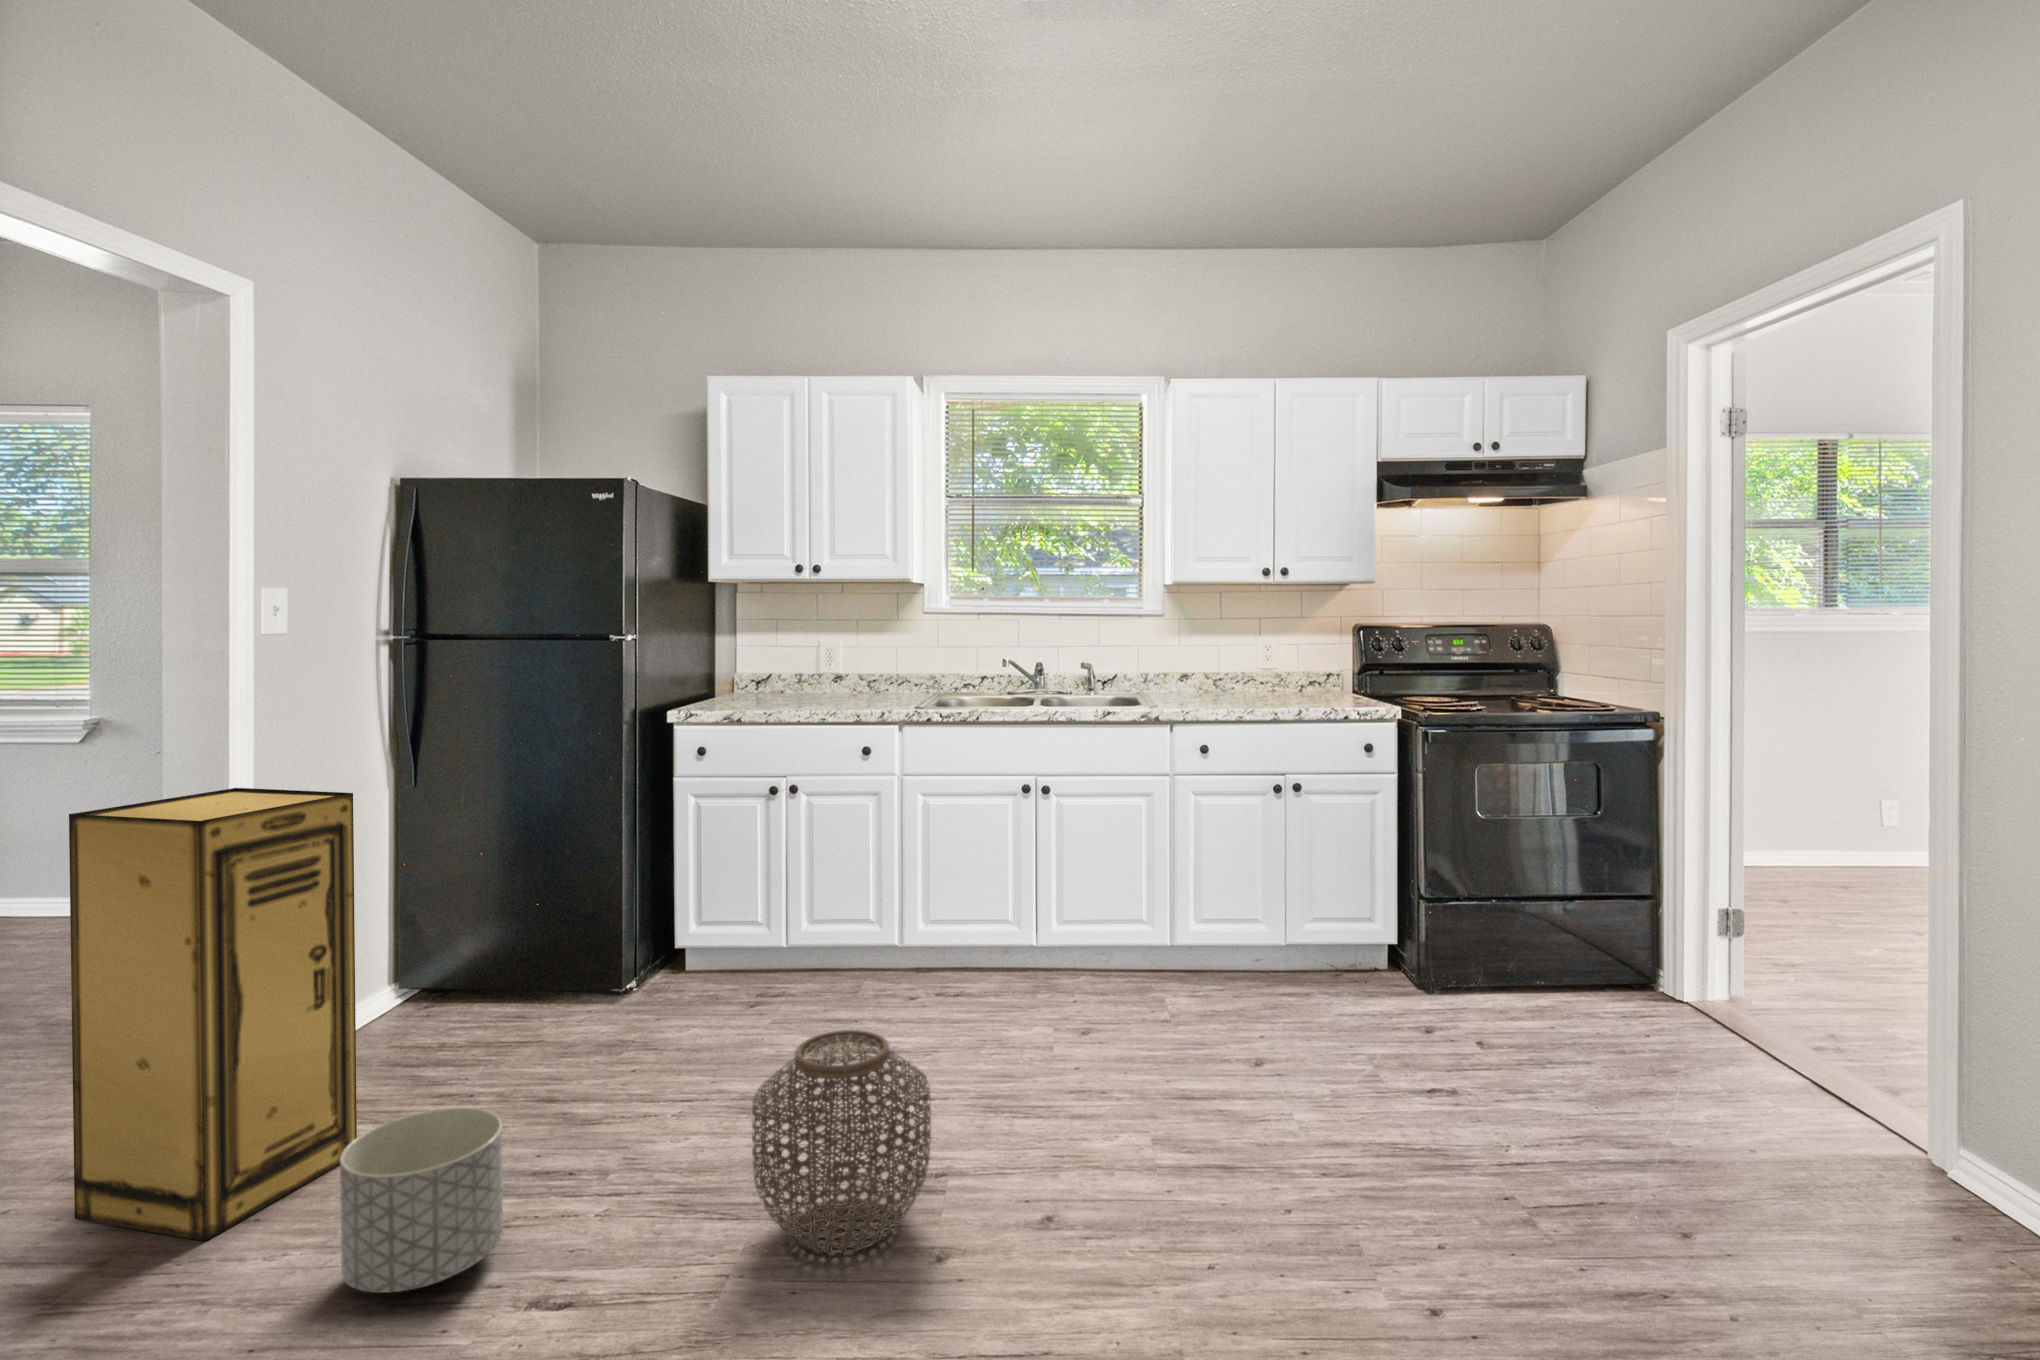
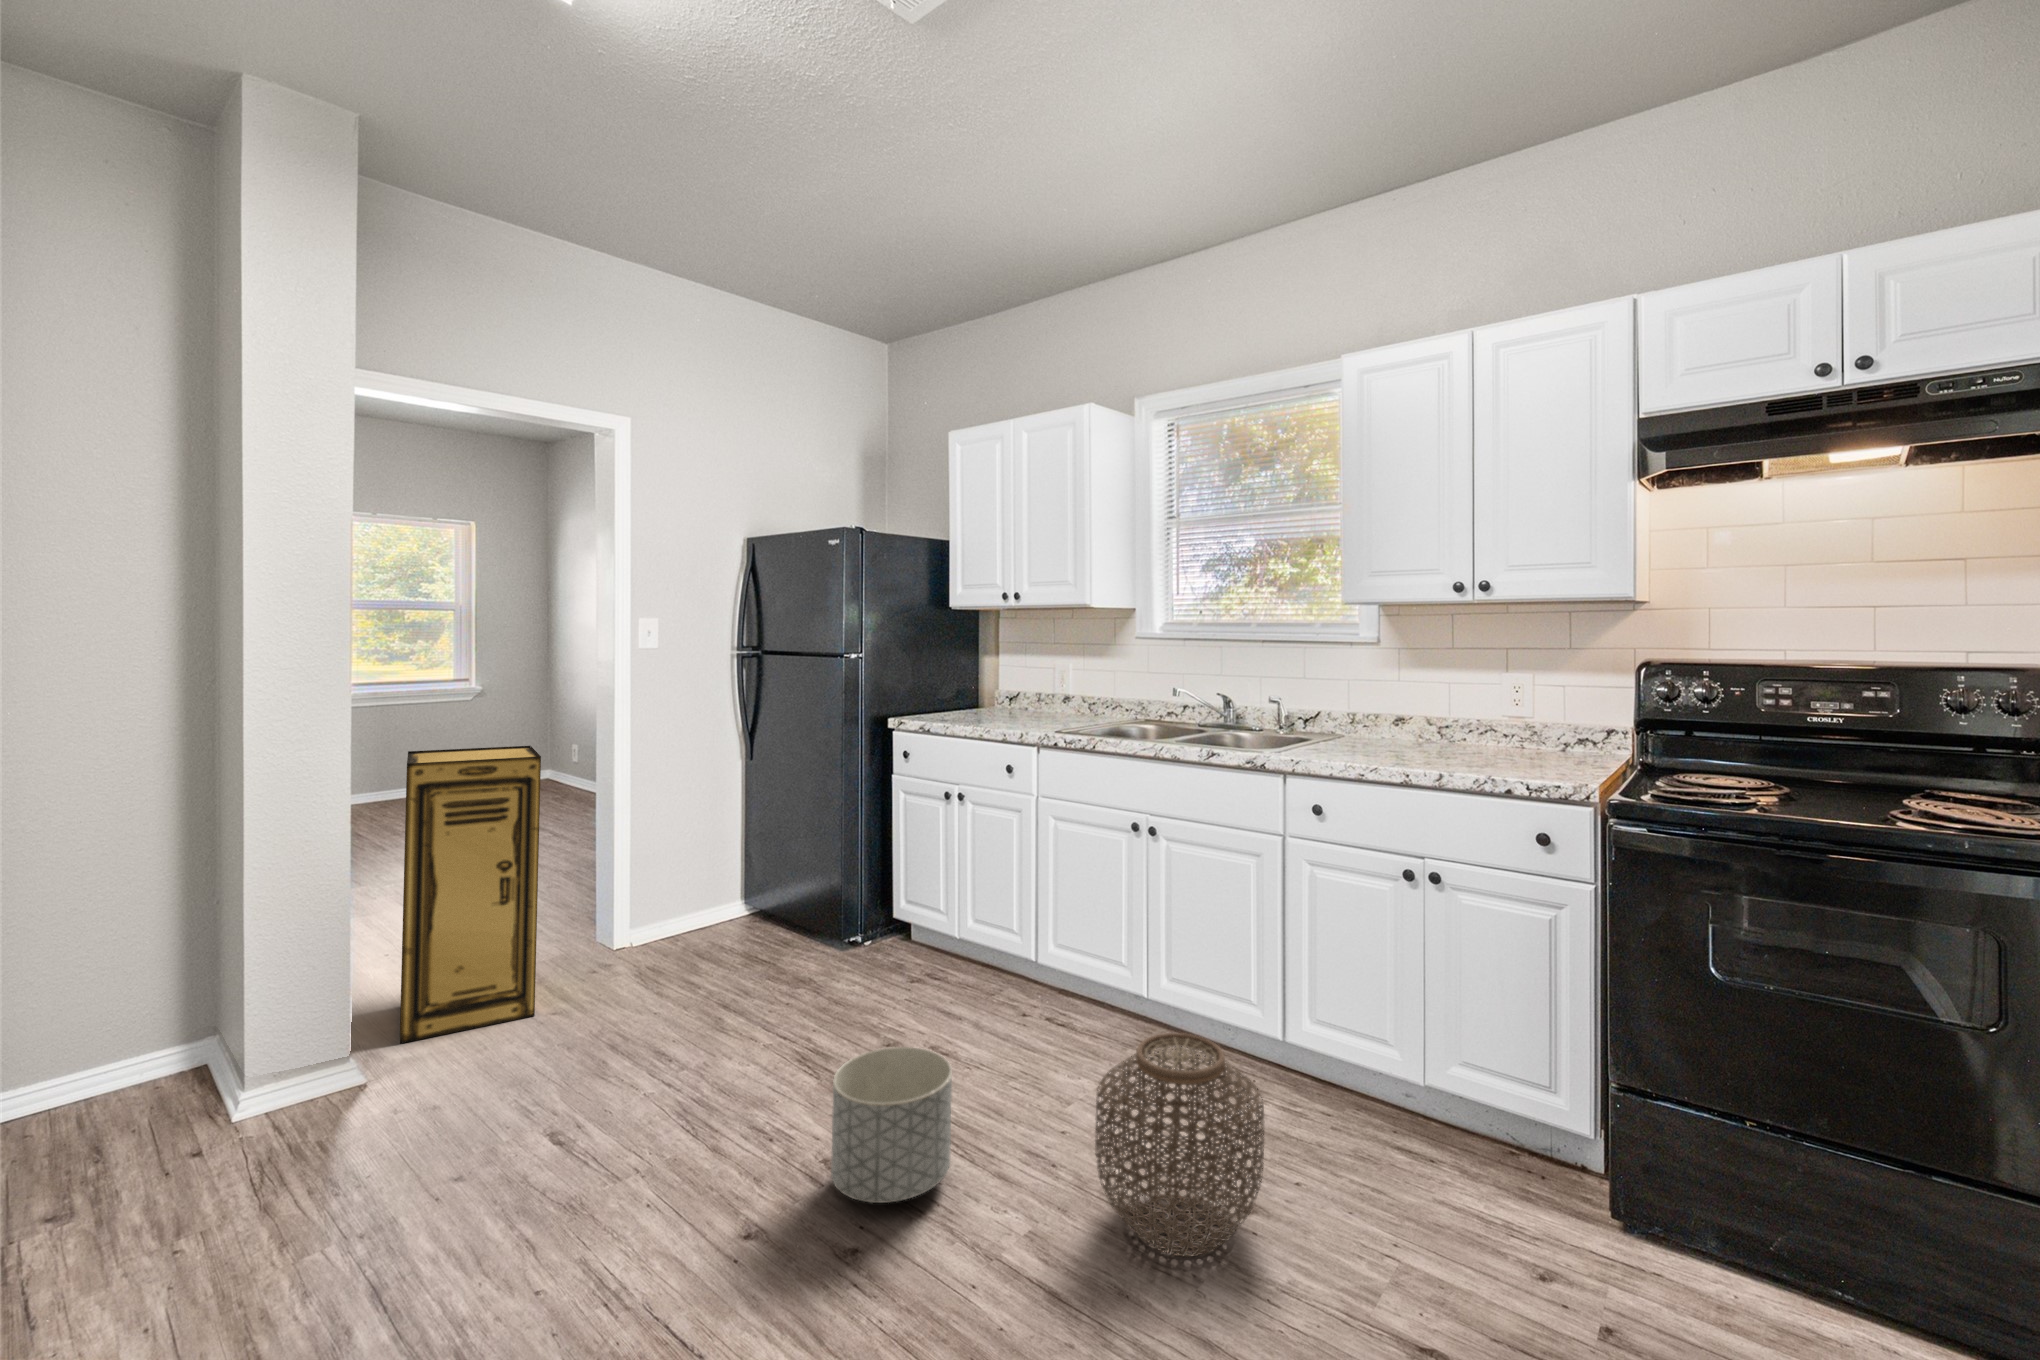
woven basket: present [752,1030,931,1253] -> present [1095,1033,1264,1256]
planter: present [340,1108,503,1293] -> present [831,1047,952,1203]

